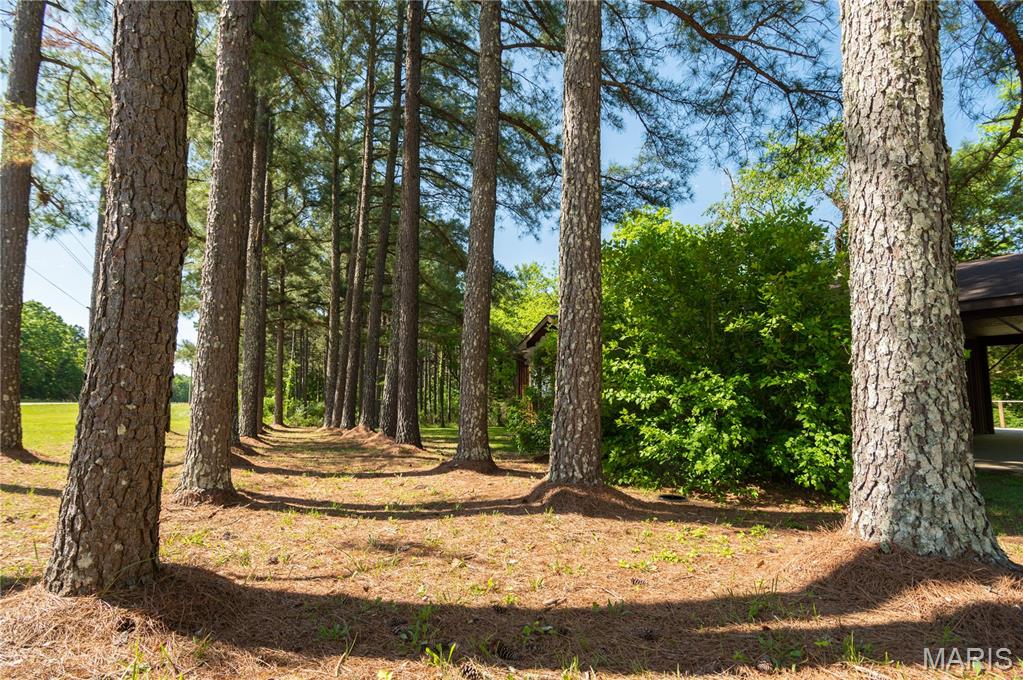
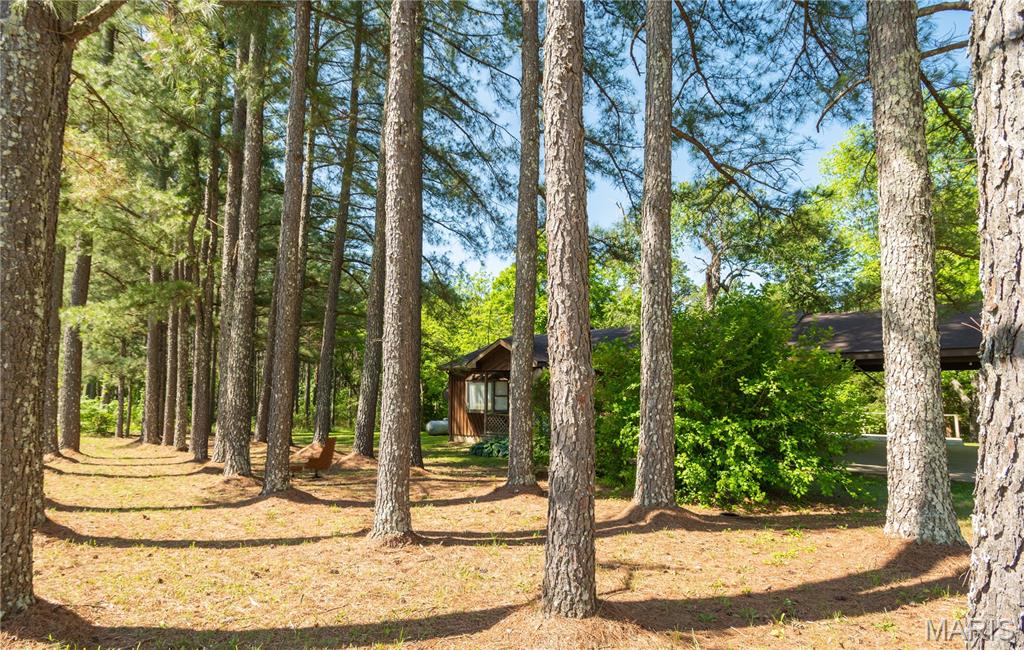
lounge chair: none [248,402,296,447] -> present [289,436,337,480]

